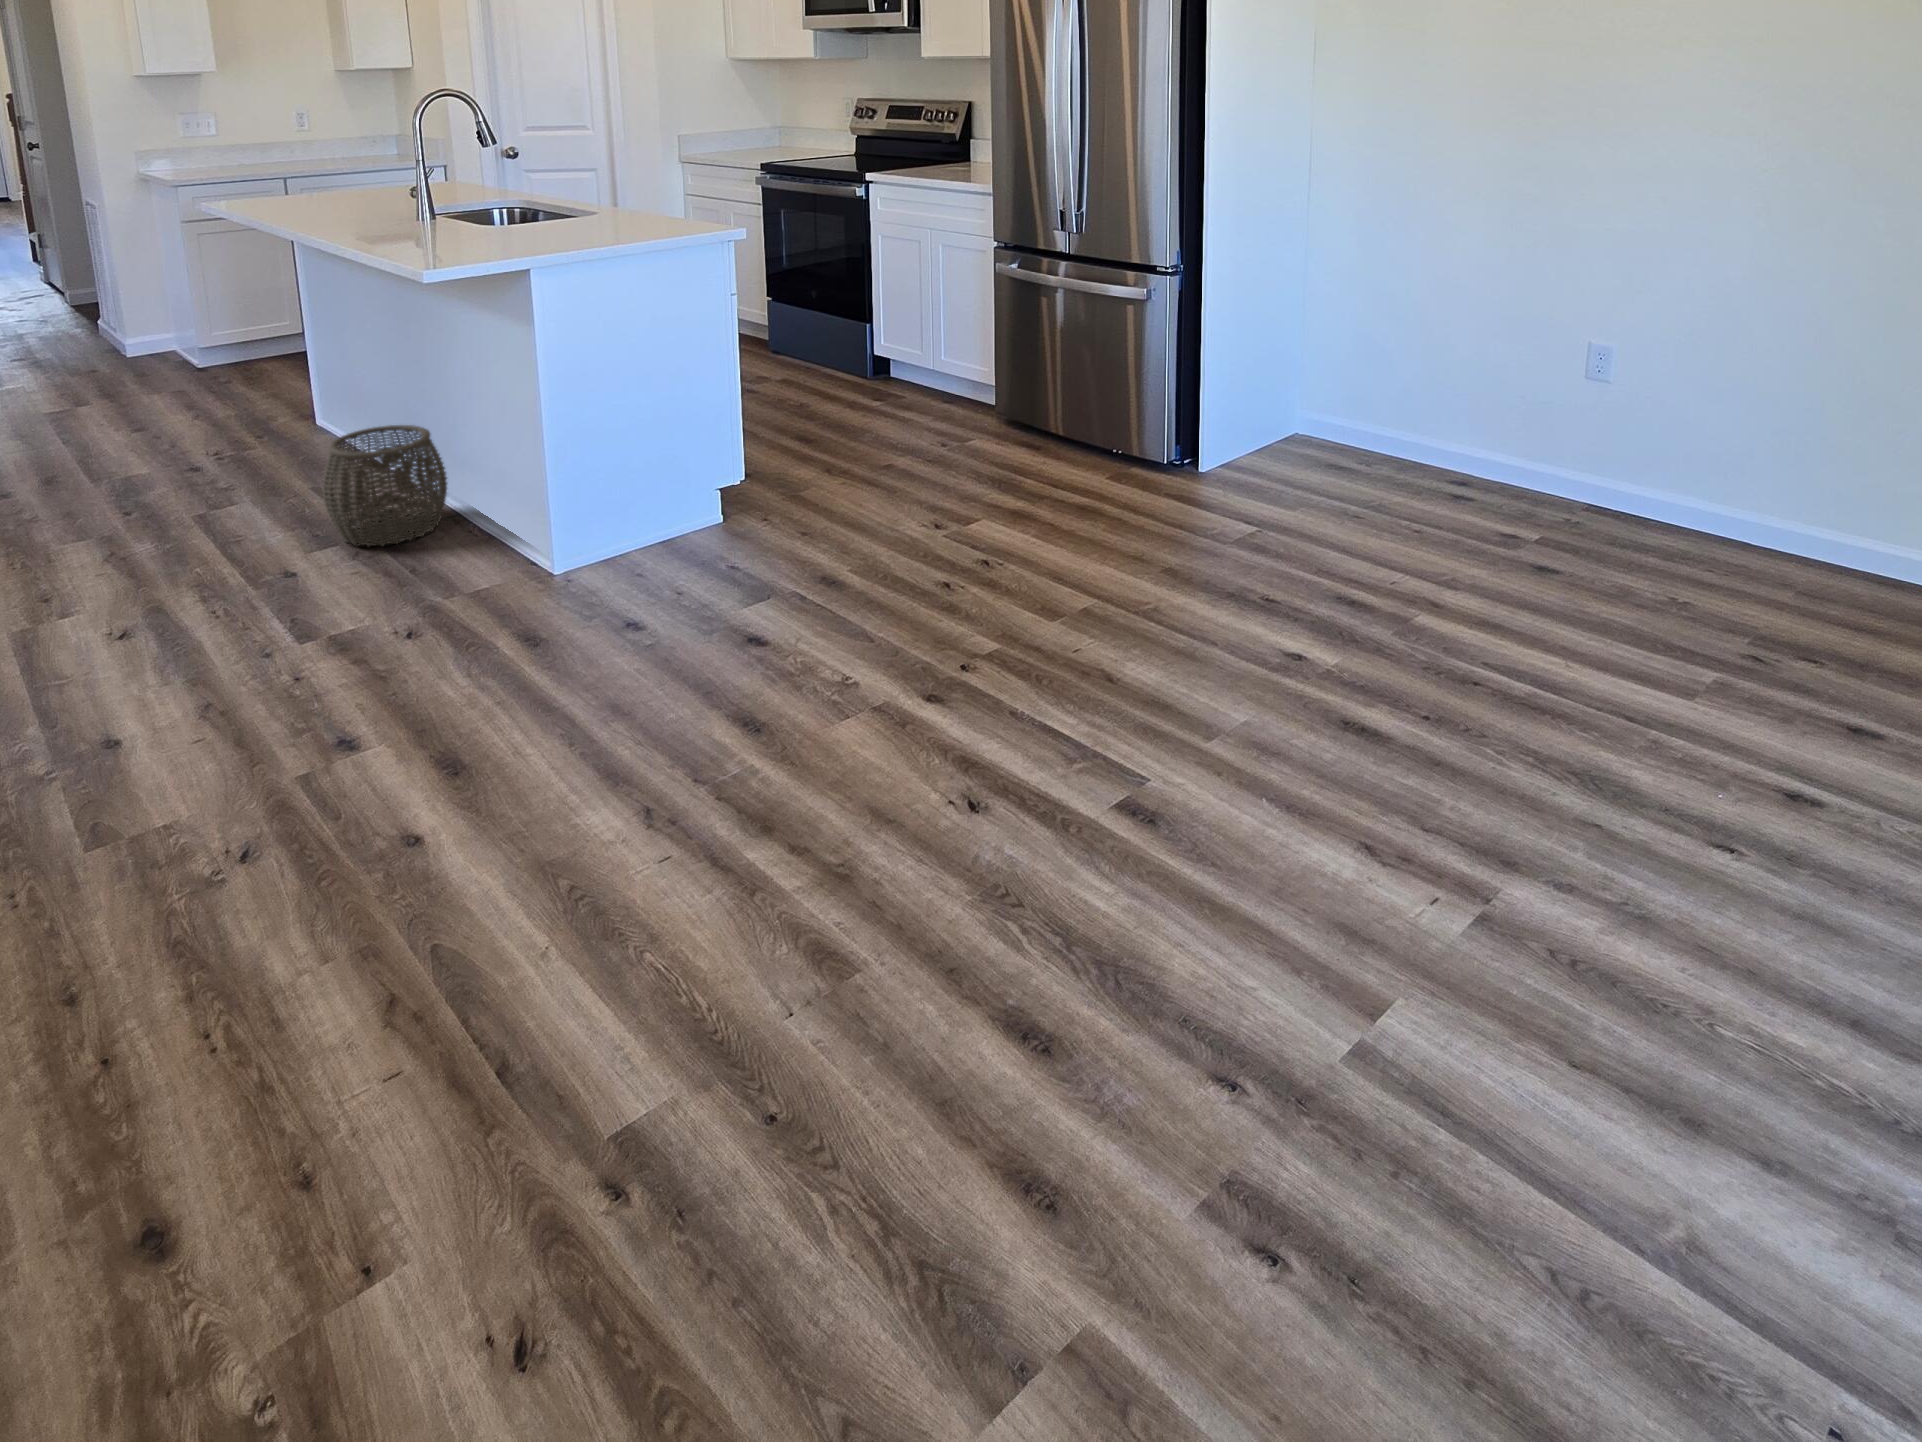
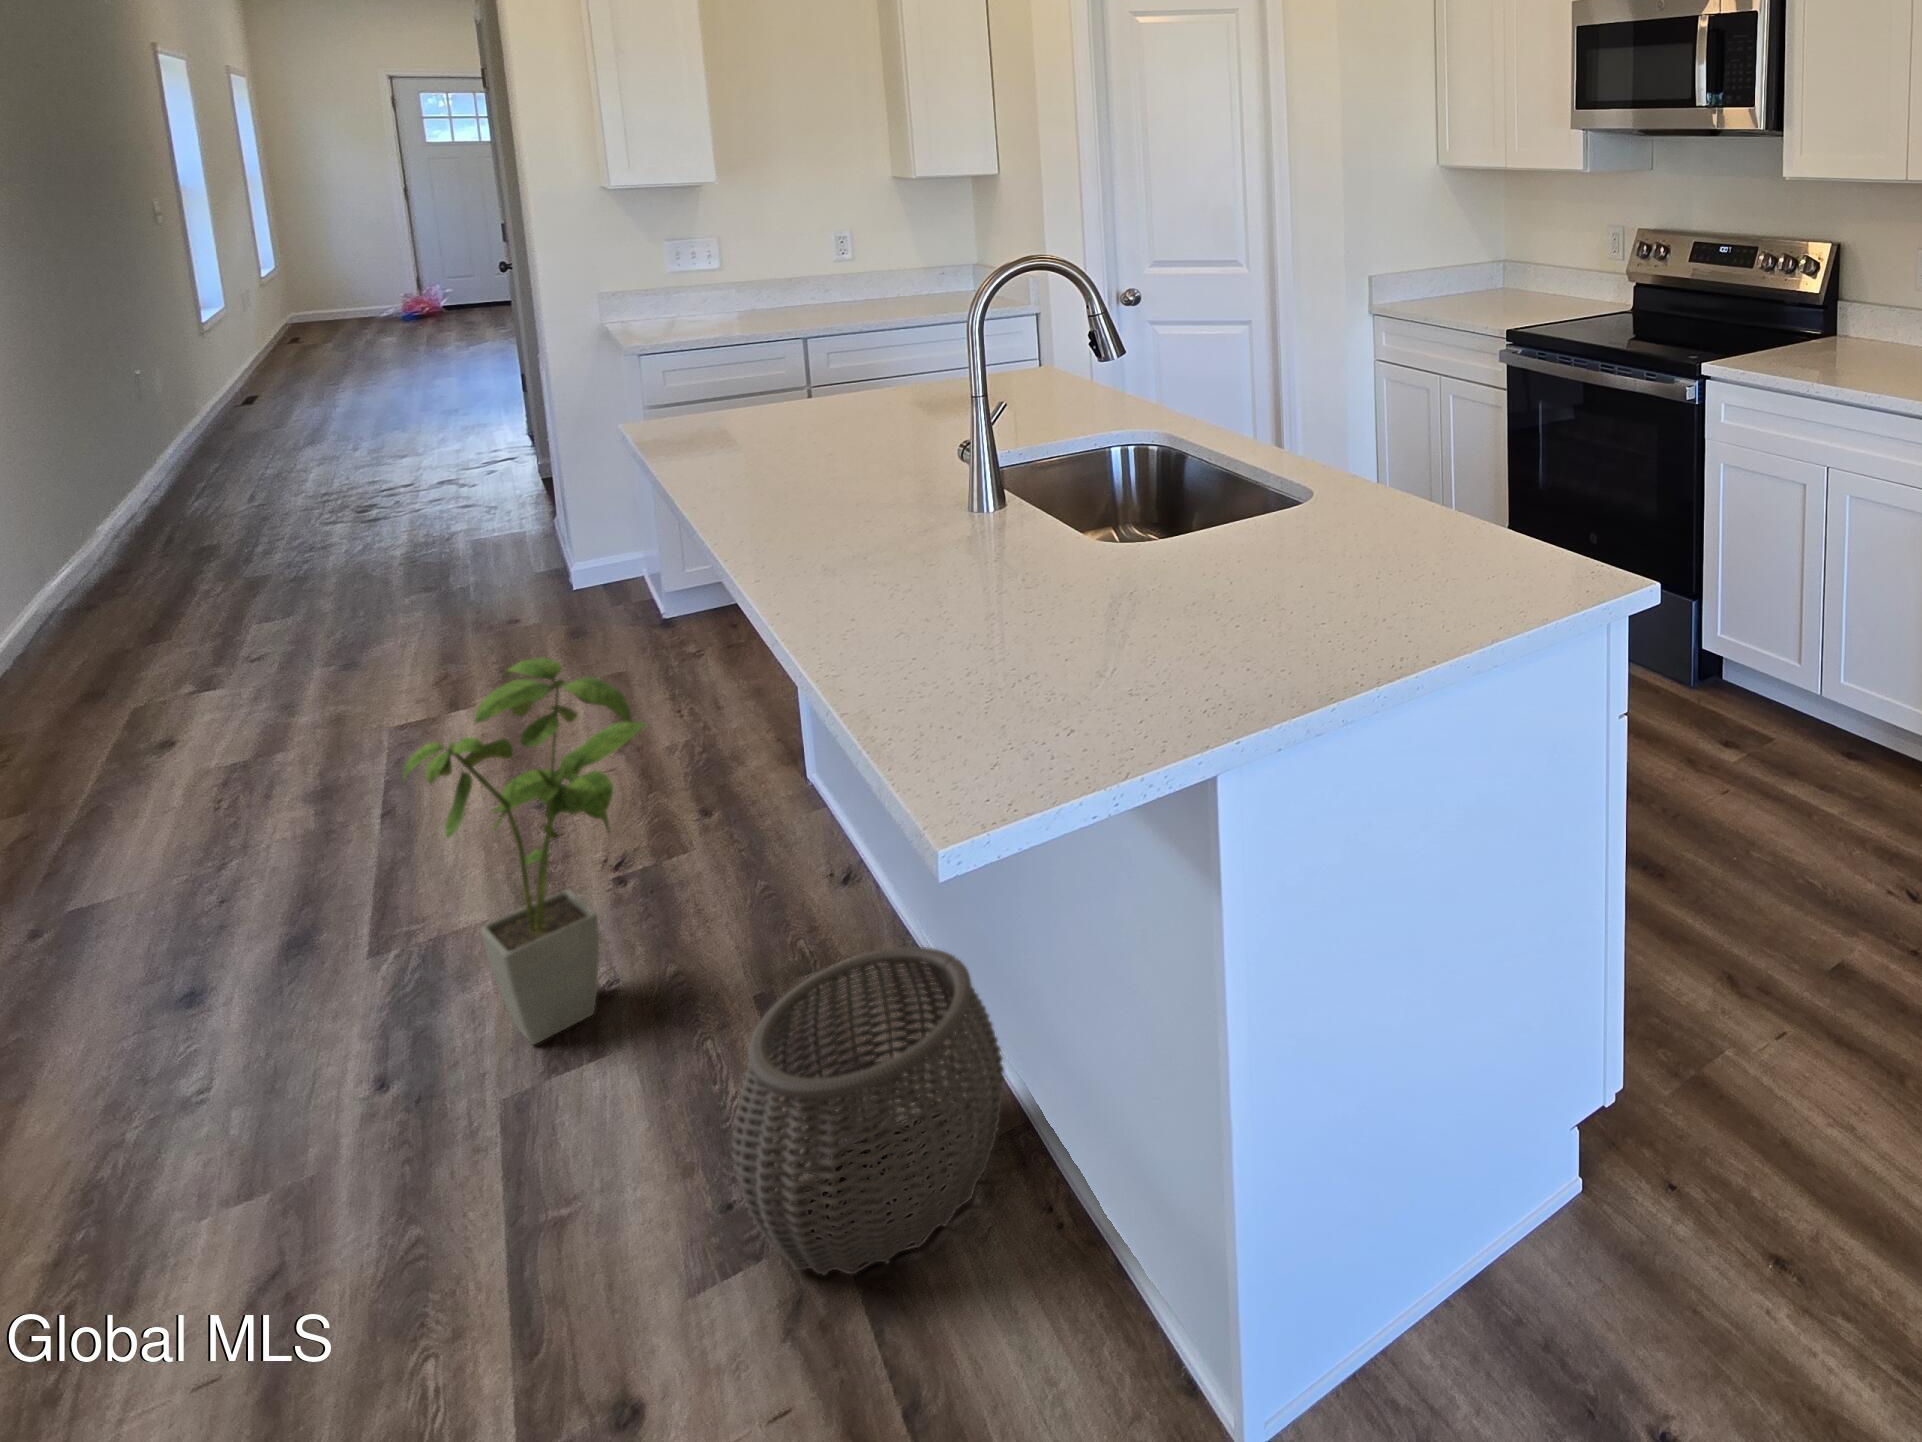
house plant: none [130,301,246,502] -> present [403,658,649,1044]

